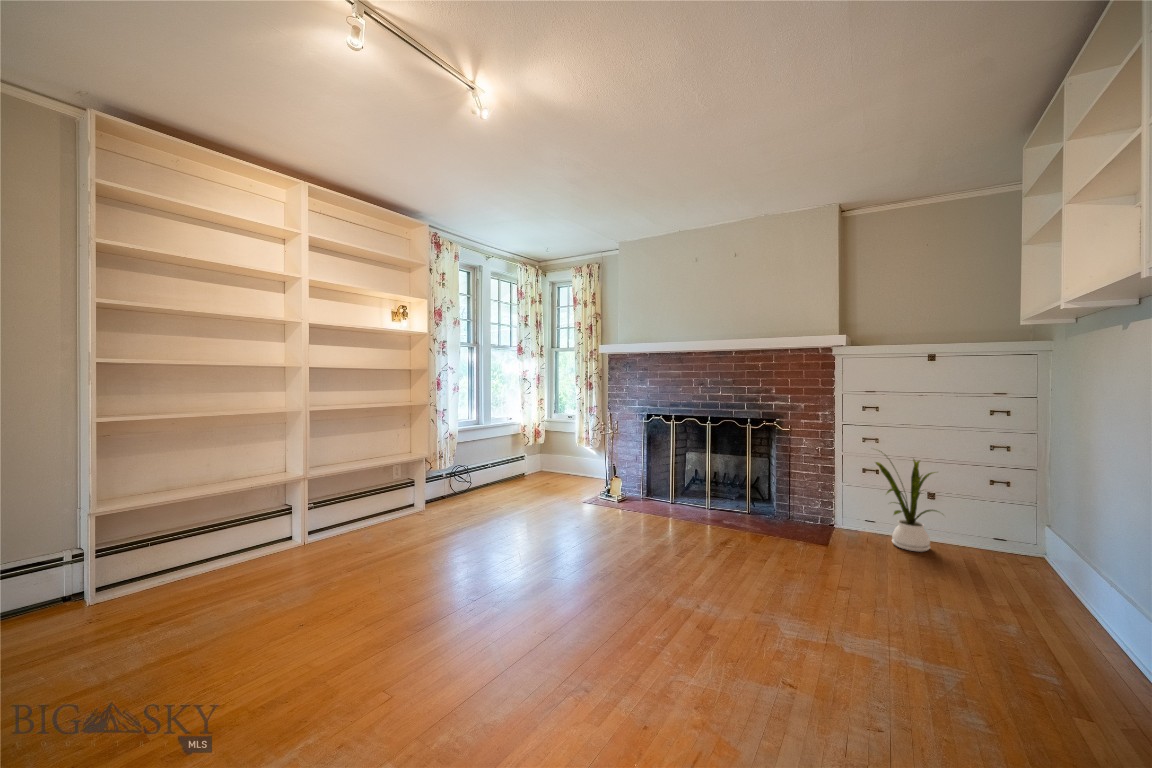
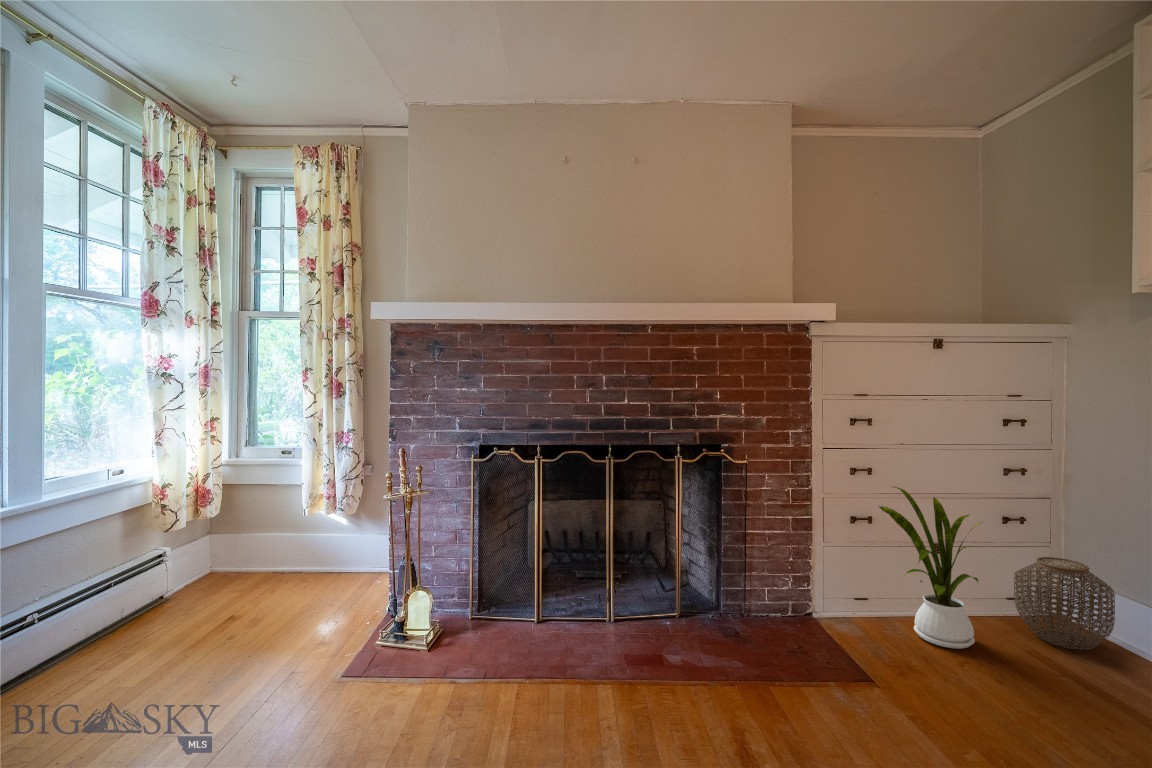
woven basket: none [977,507,1047,569] -> present [1014,557,1115,650]

